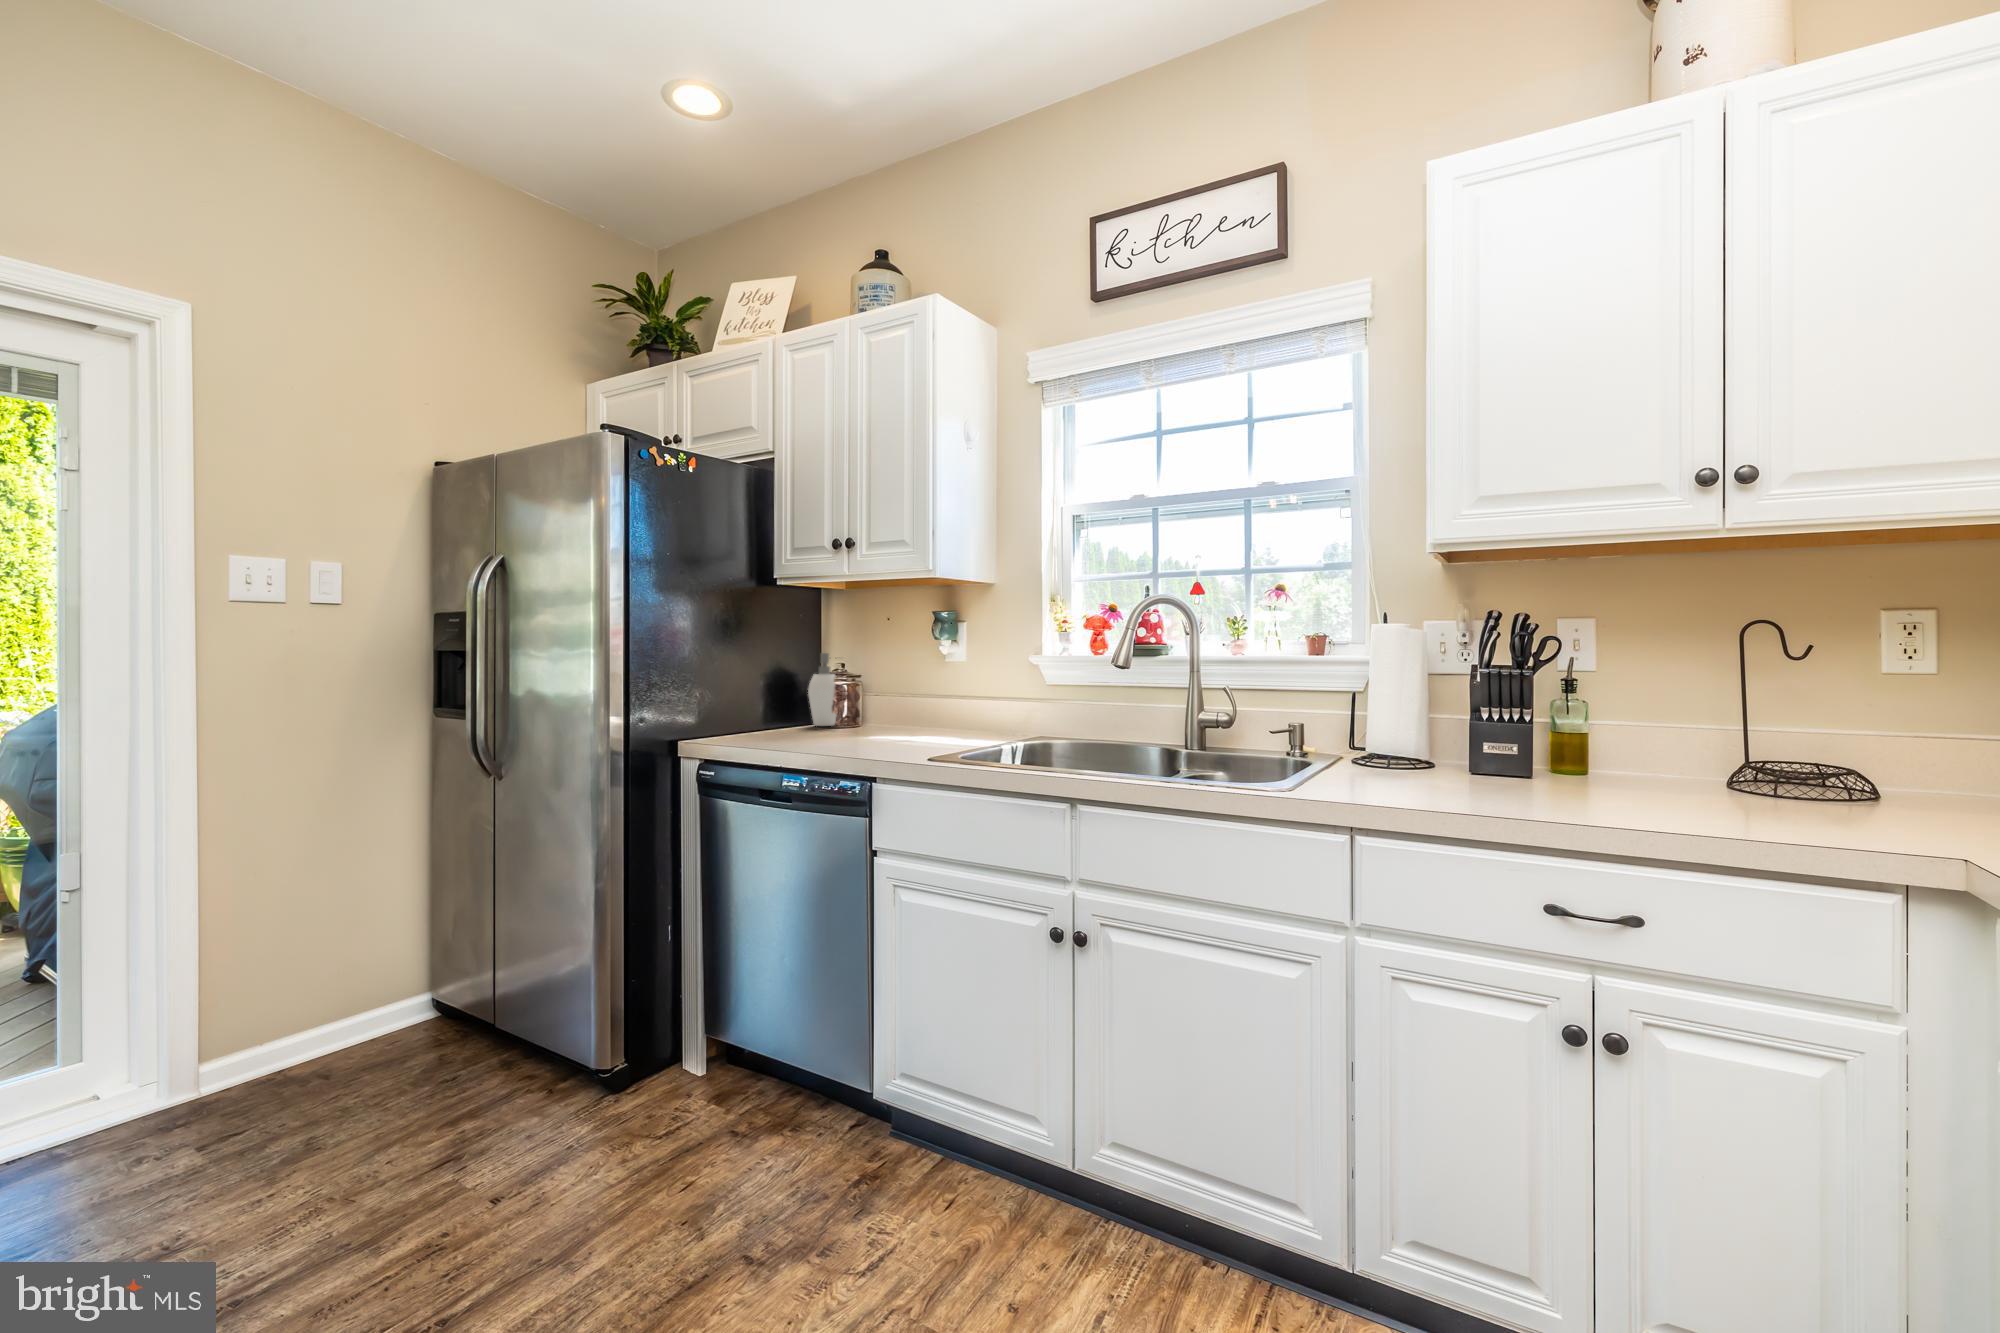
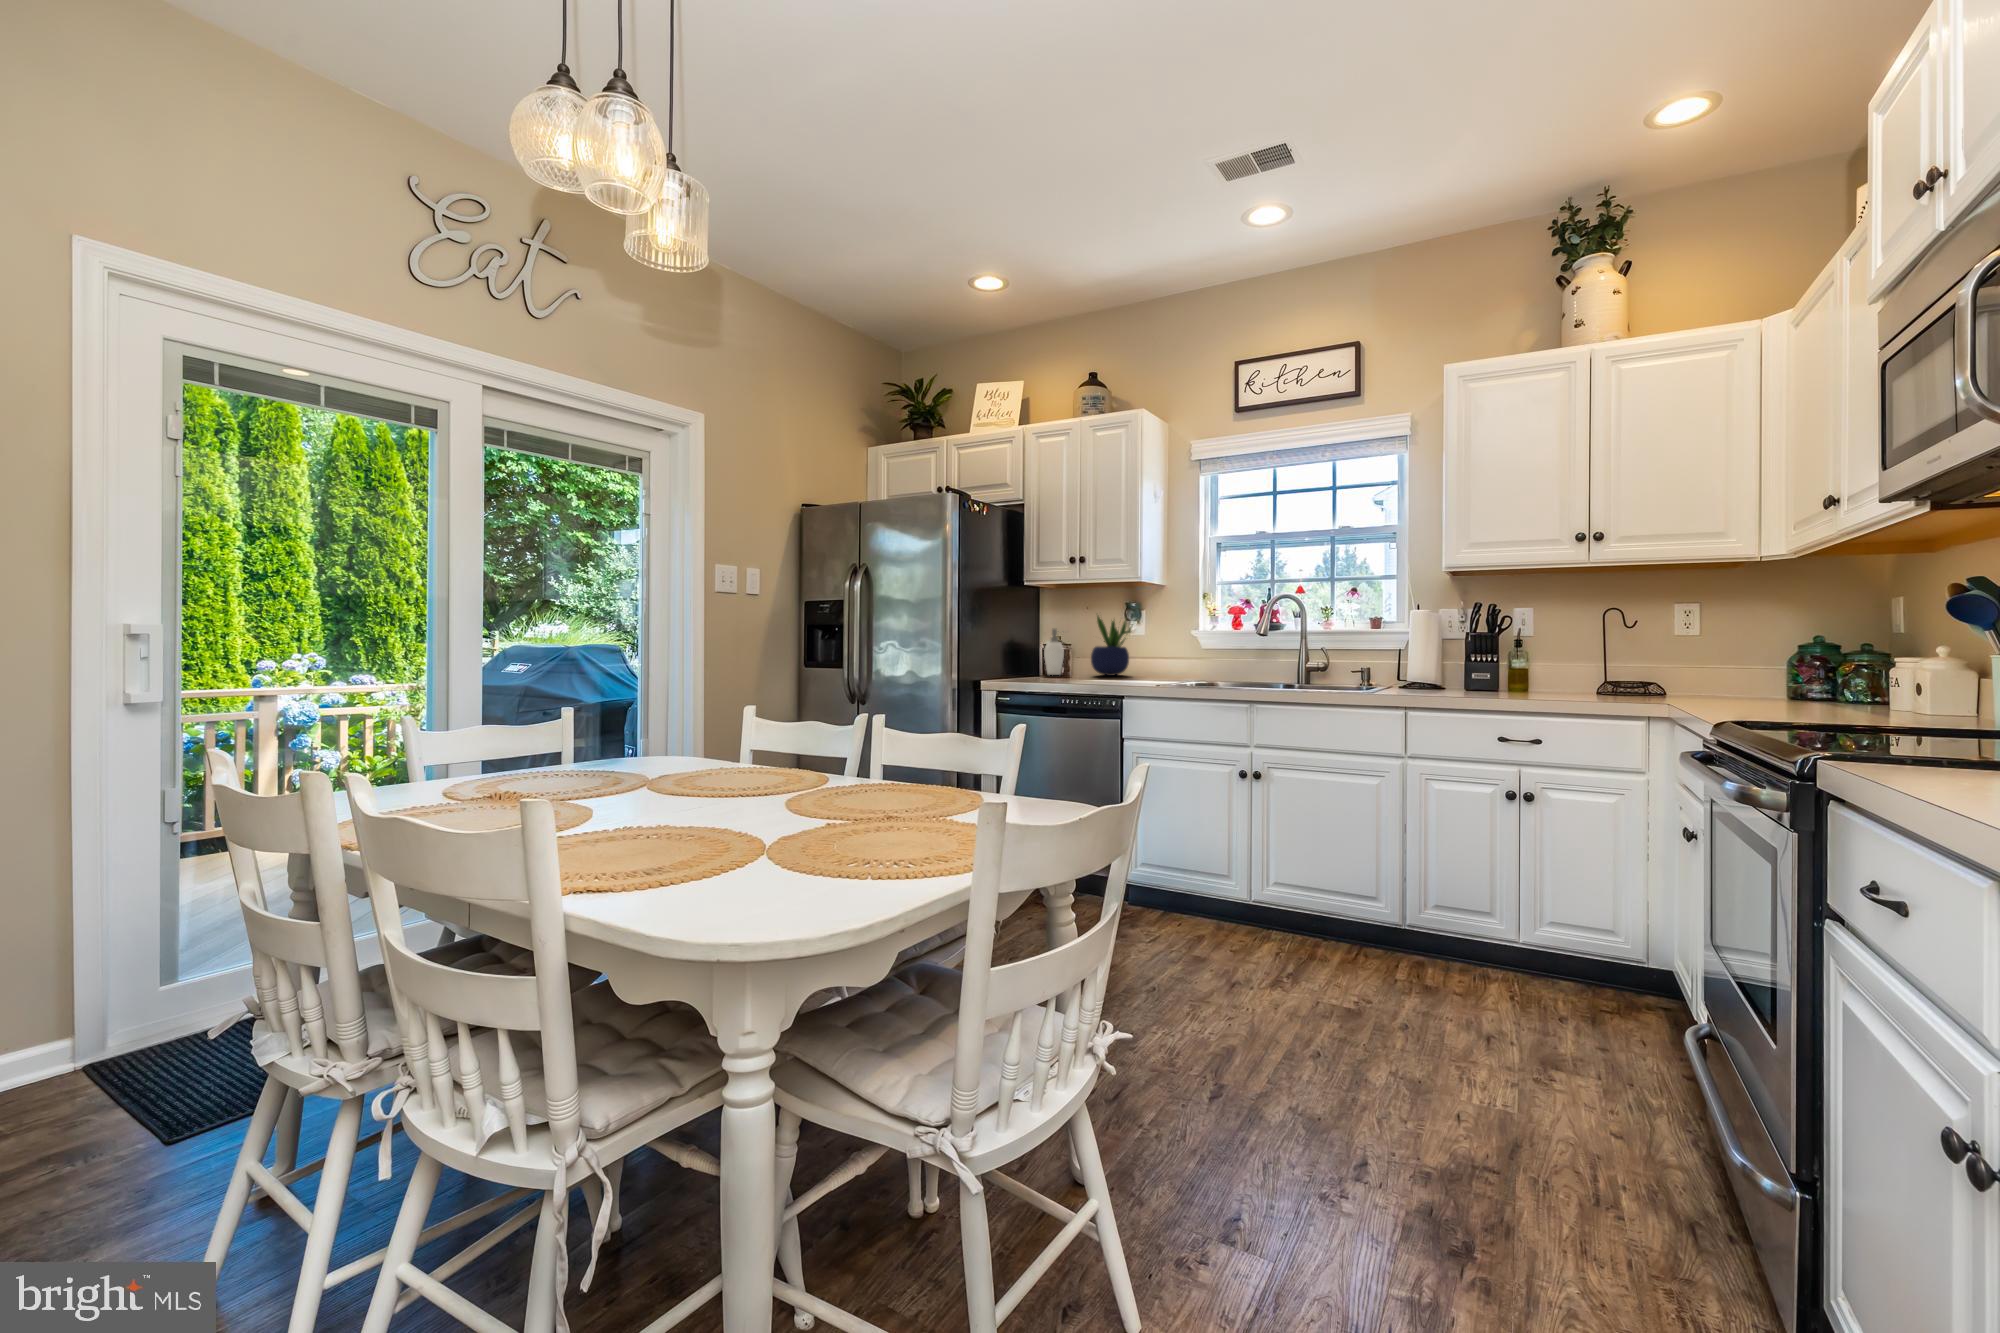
potted plant: none [870,626,945,728] -> present [1091,616,1132,676]

